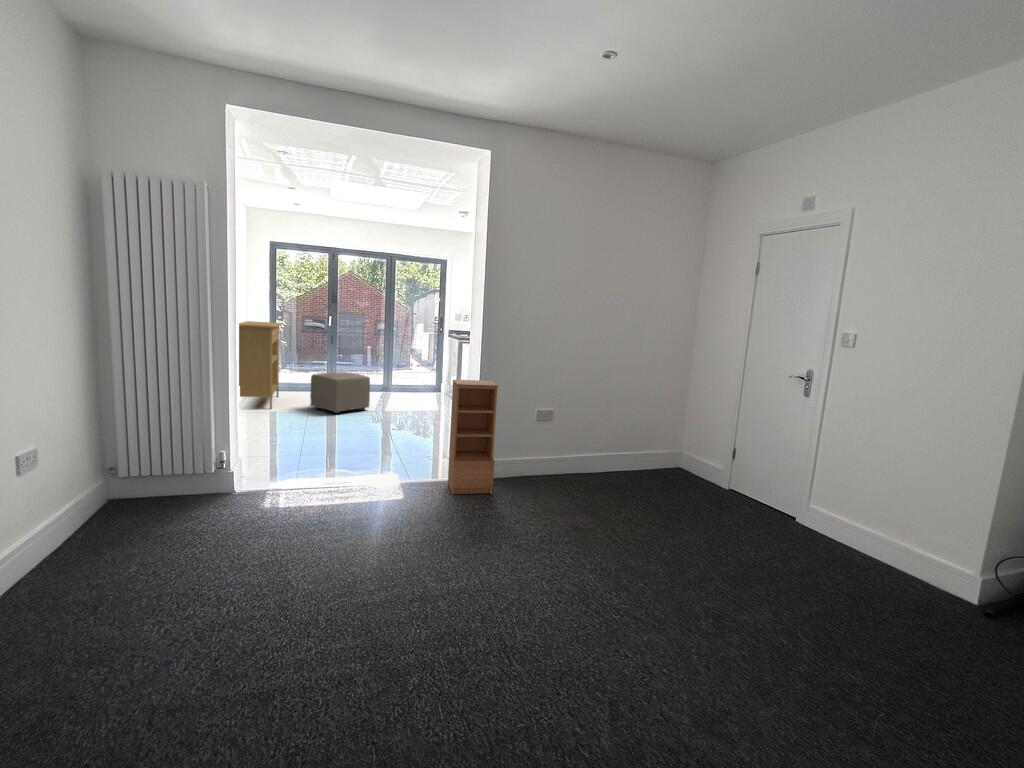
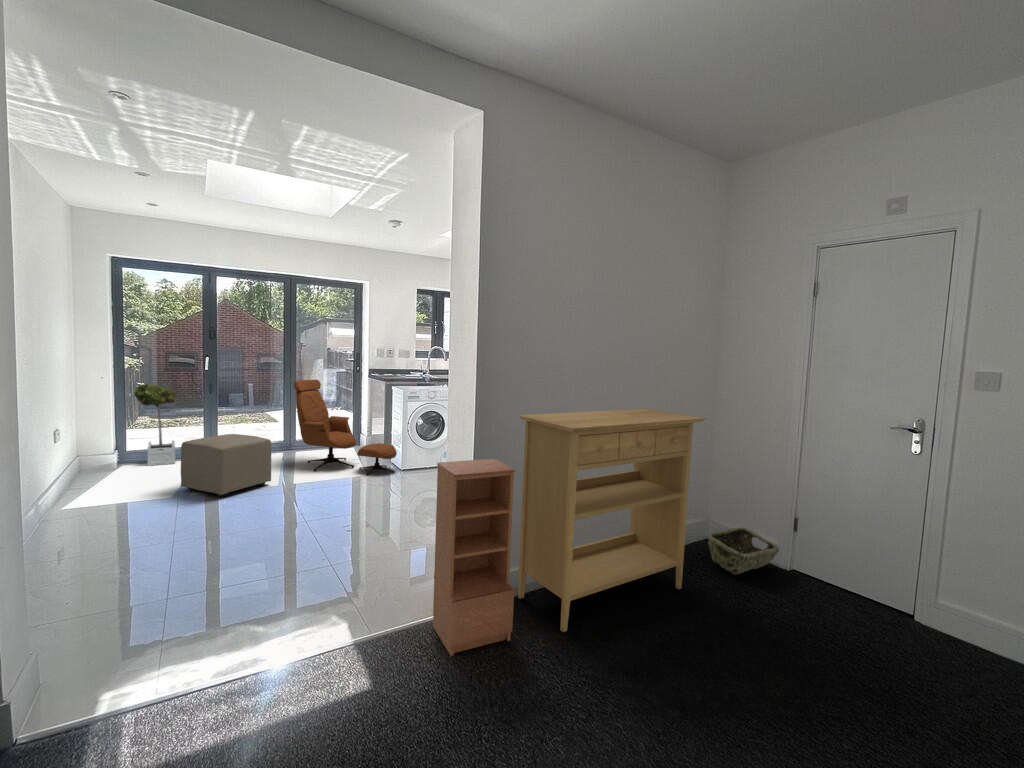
console table: present [239,321,282,409] -> present [518,409,706,632]
potted tree: none [282,334,310,394] -> present [134,383,177,466]
lounge chair: none [389,336,462,411] -> present [294,380,397,476]
woven basket: none [663,456,720,486] -> present [708,528,779,574]

